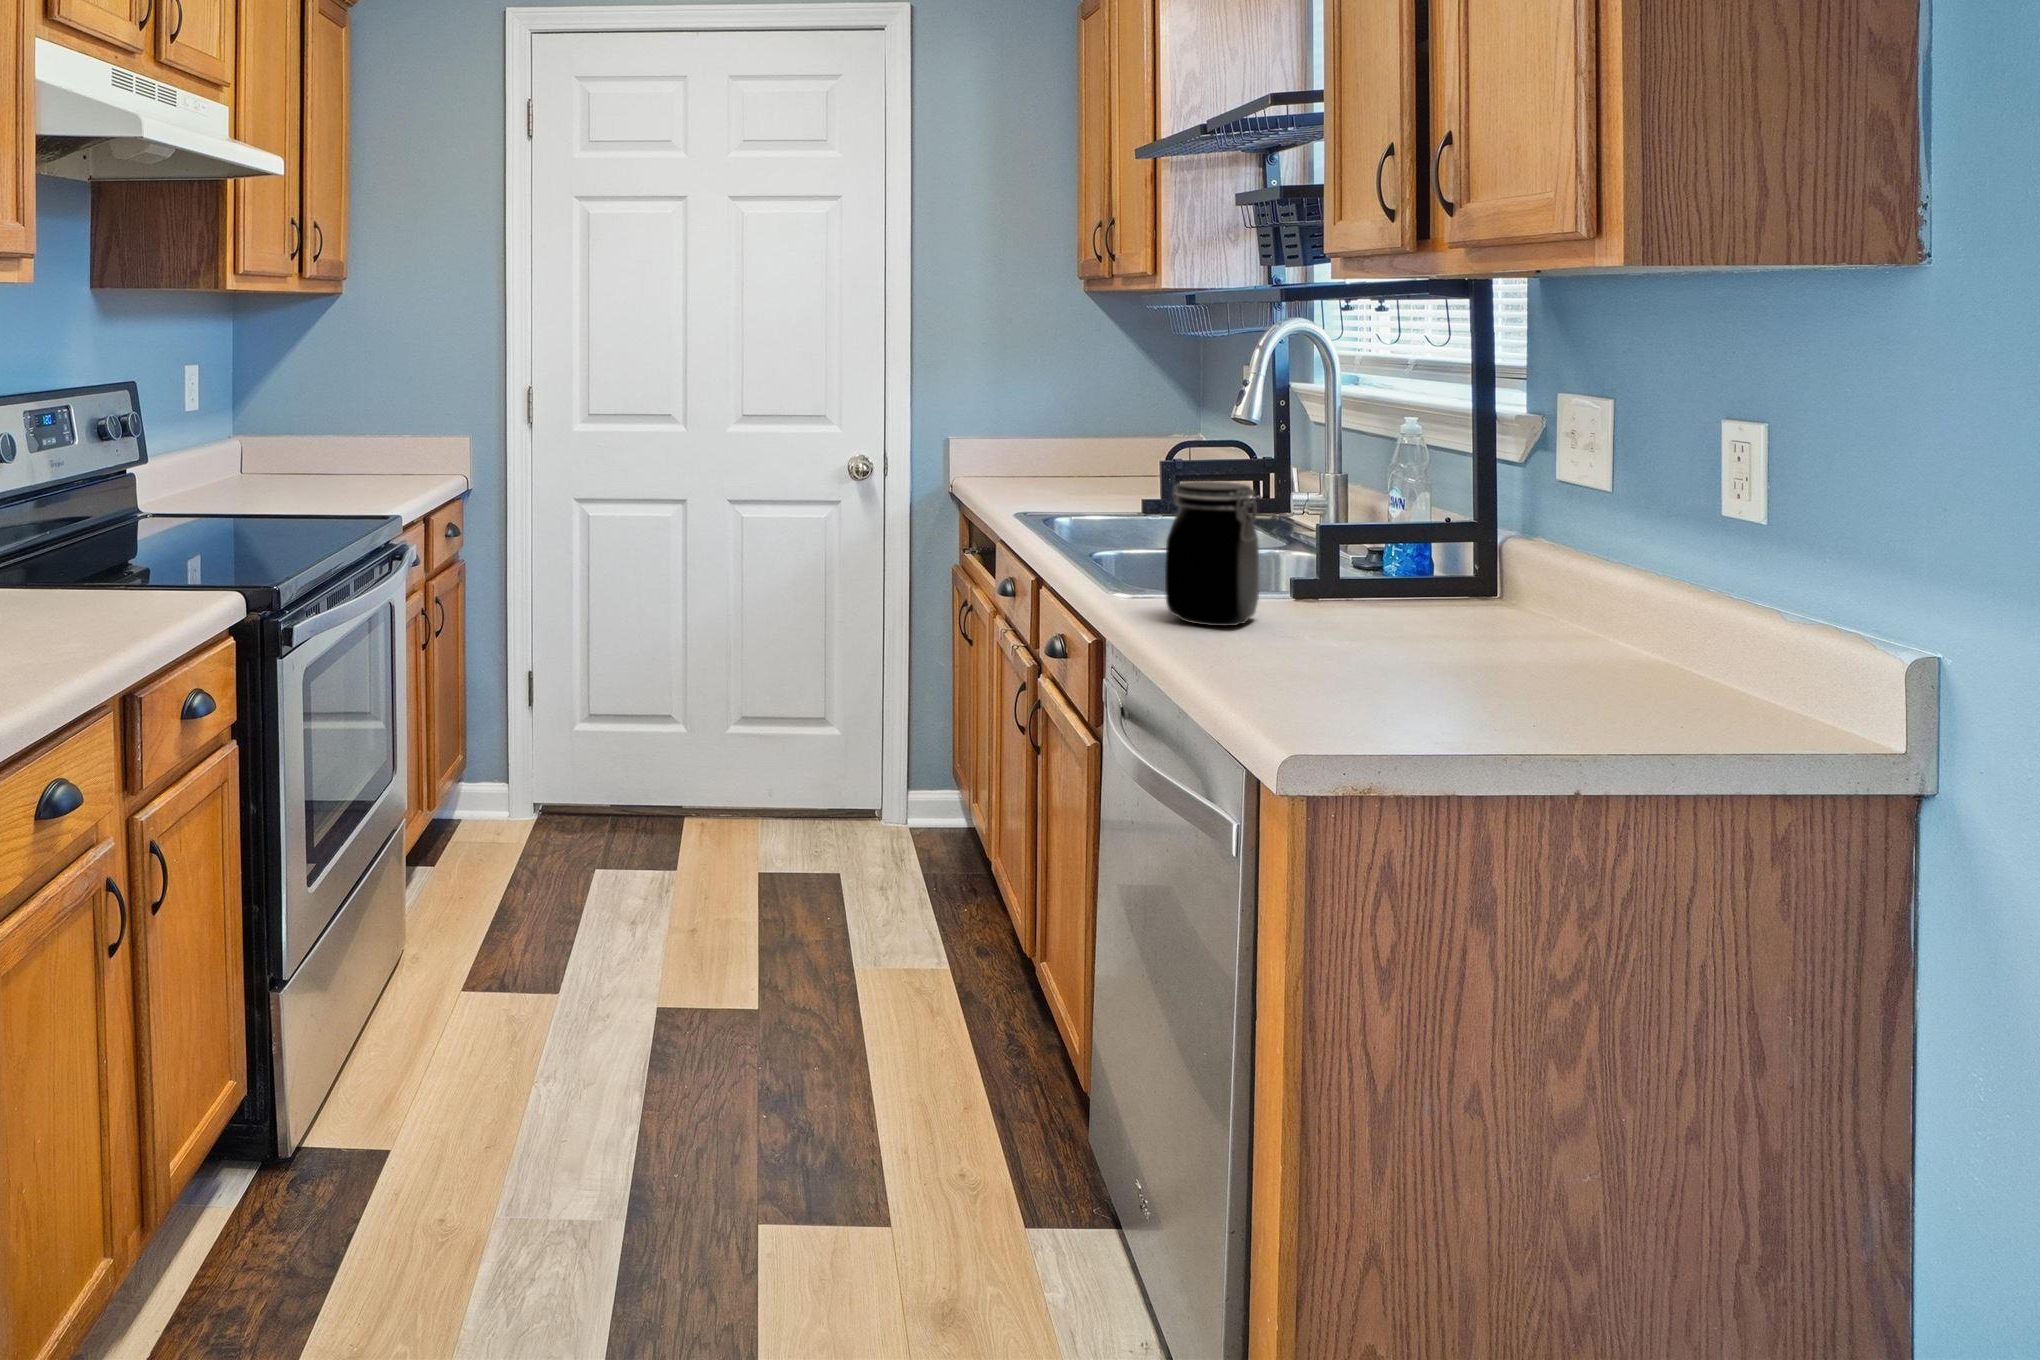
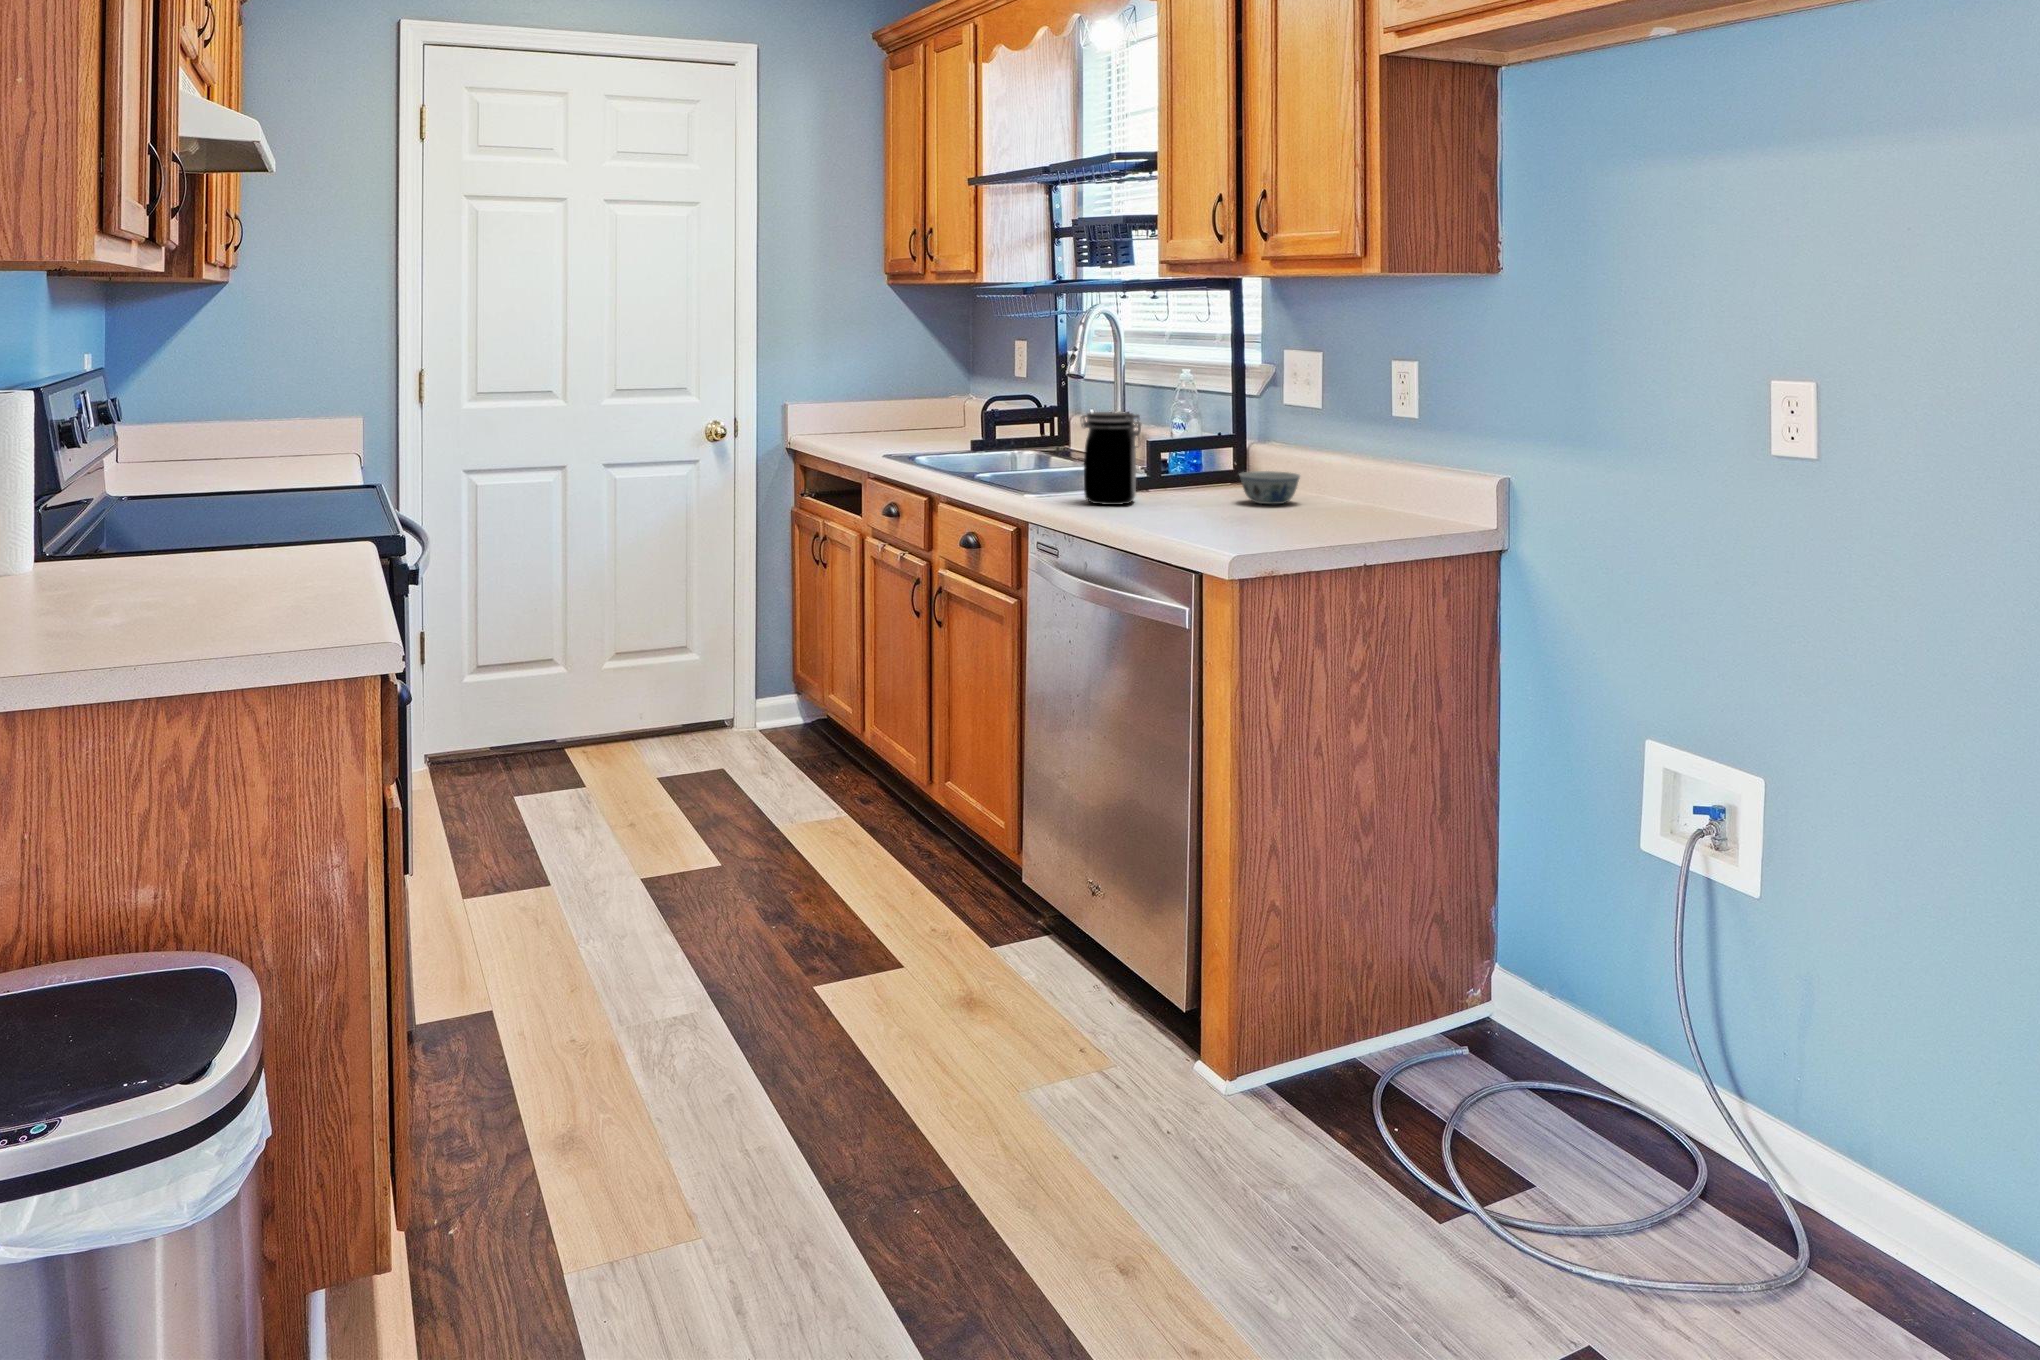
bowl: none [1424,589,1536,650] -> present [1239,471,1300,504]

